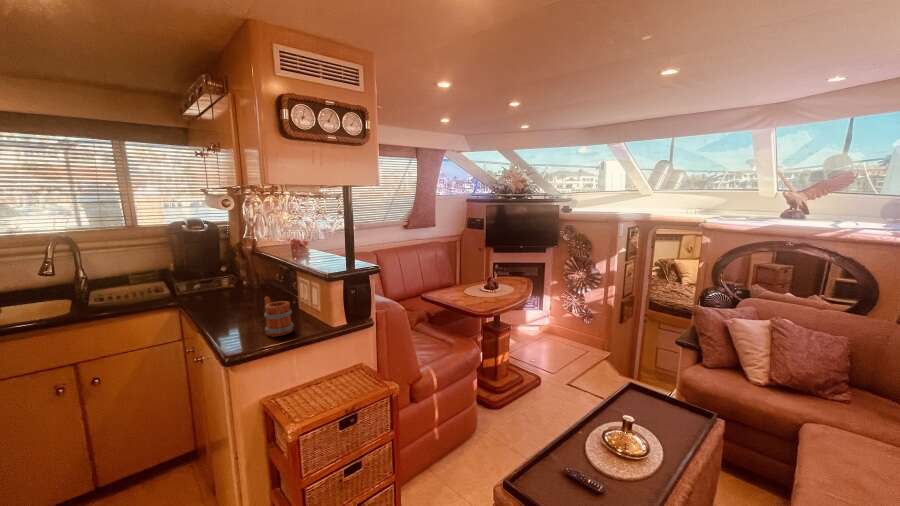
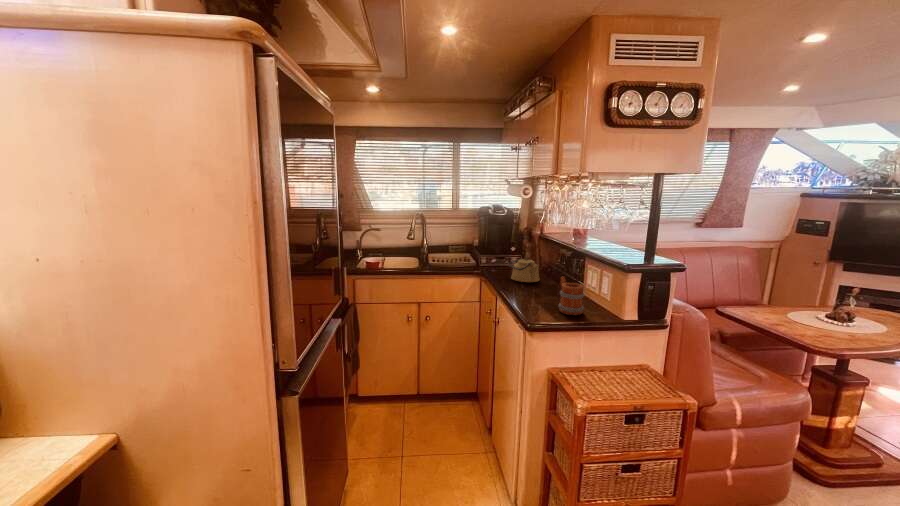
kettle: none [205,281,251,311] -> present [508,257,539,282]

